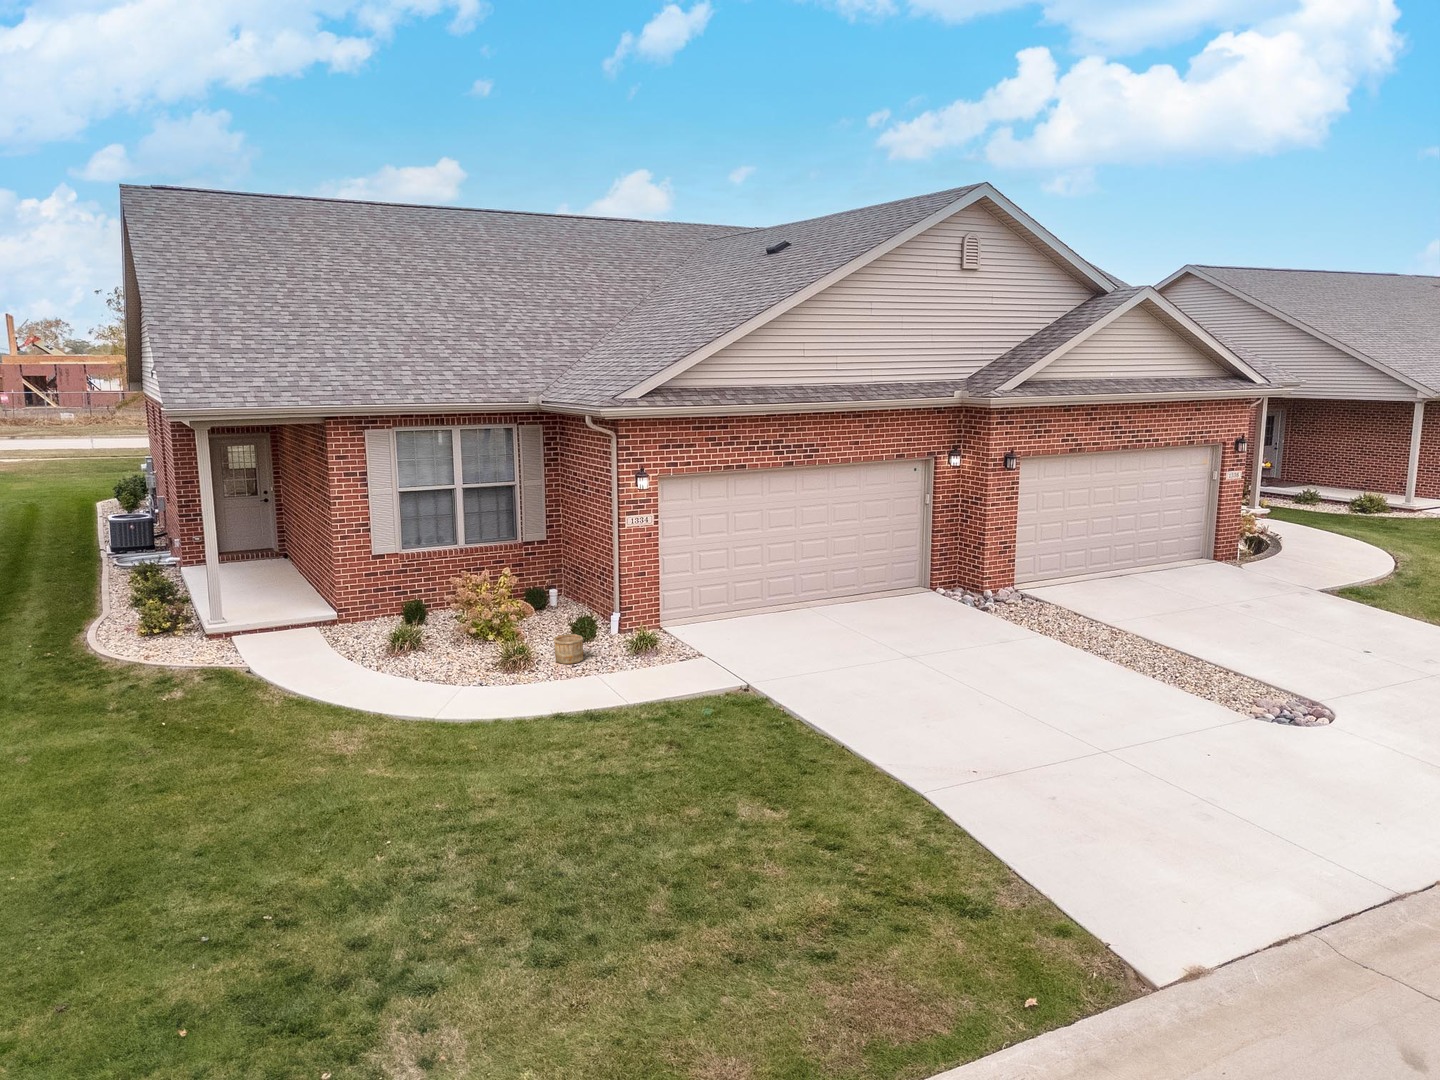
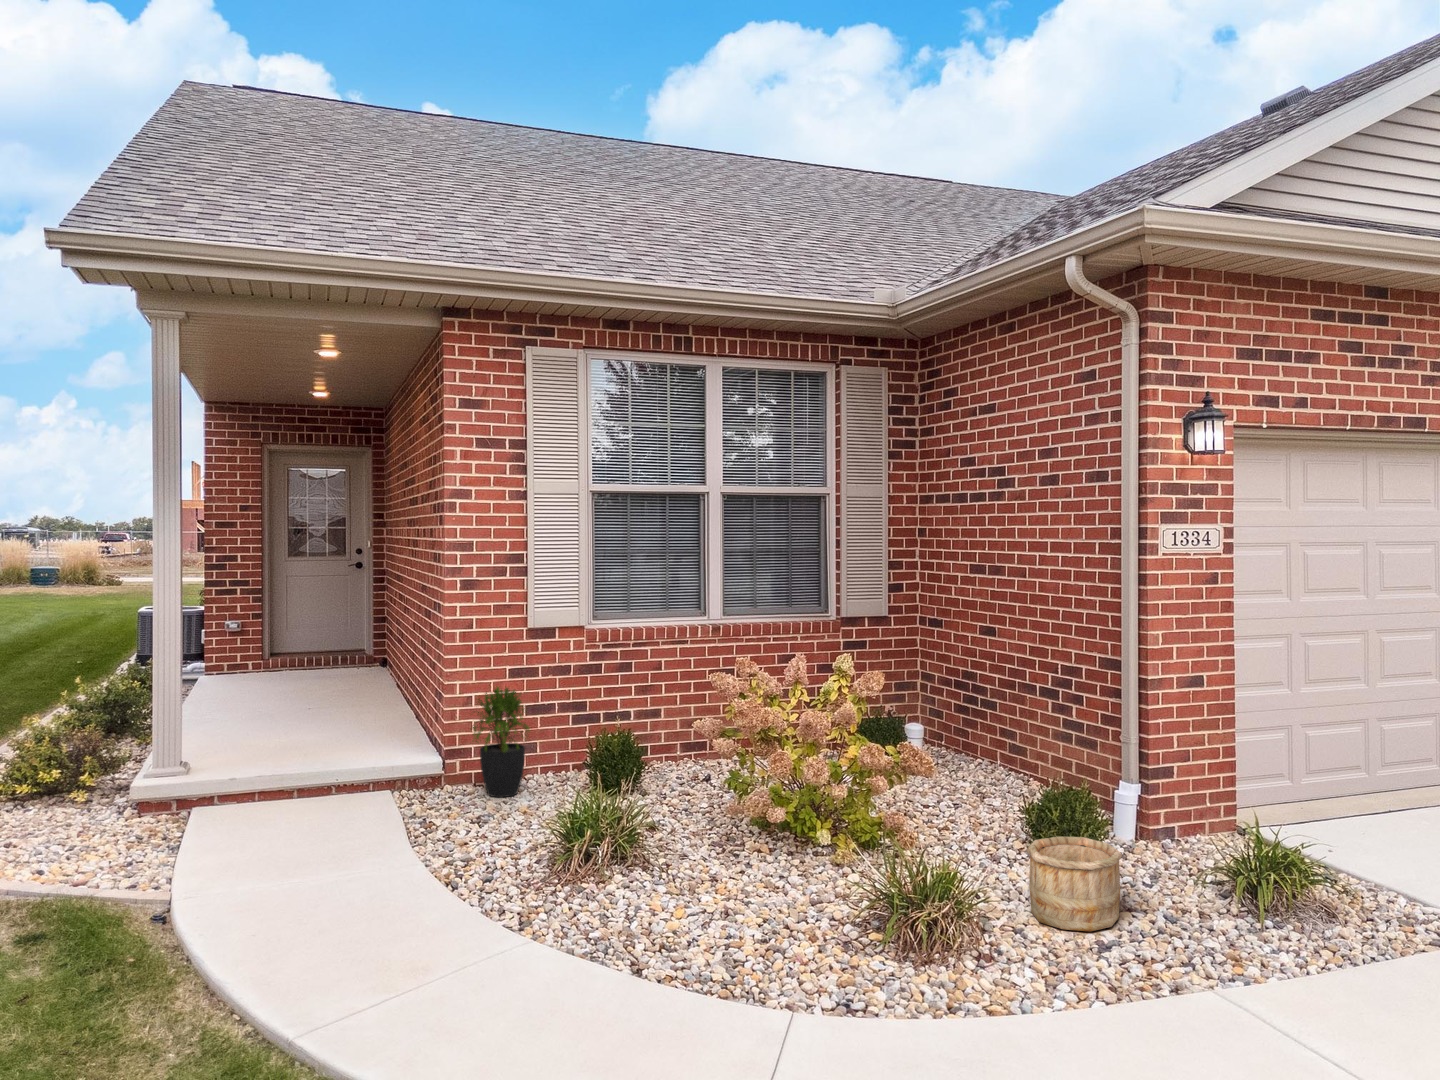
potted plant: none [348,581,377,628] -> present [472,687,529,797]

